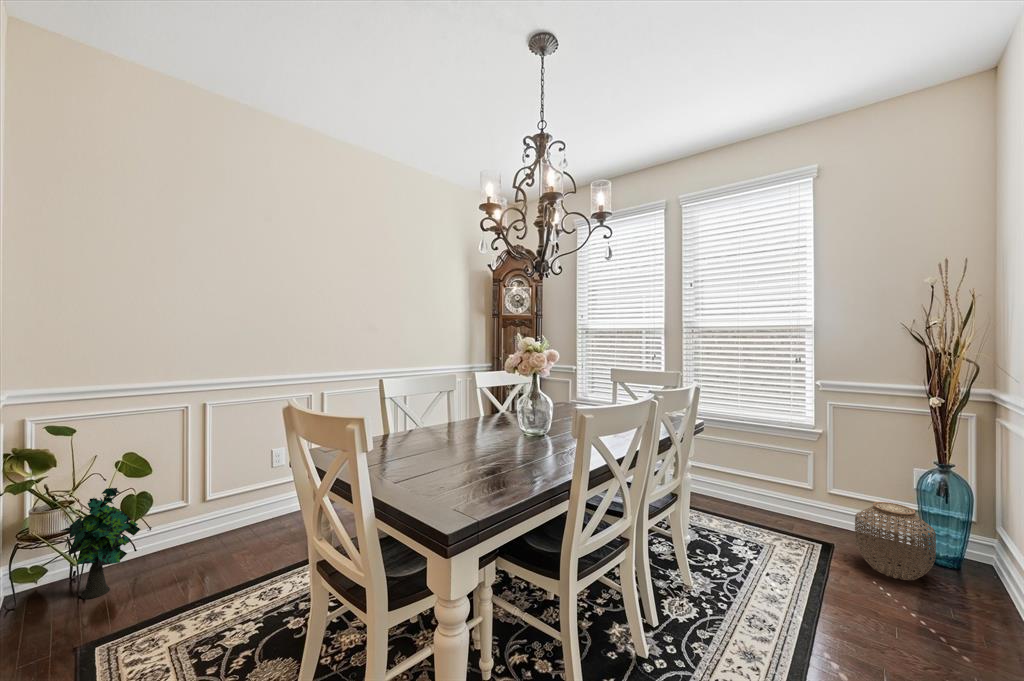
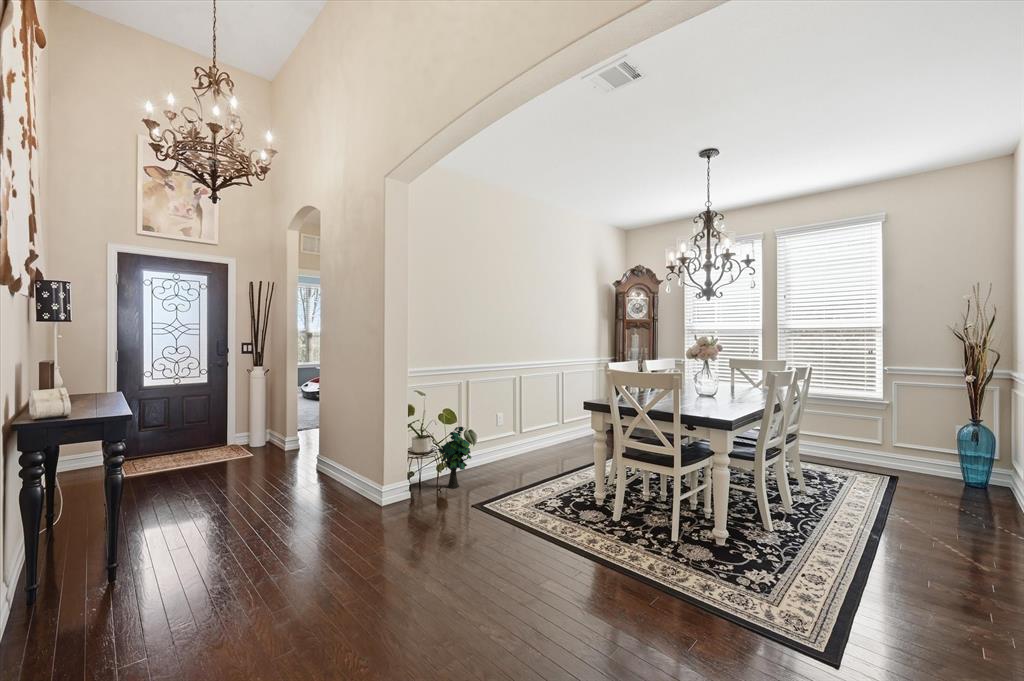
woven basket: present [855,502,936,580] -> none [913,445,968,493]

